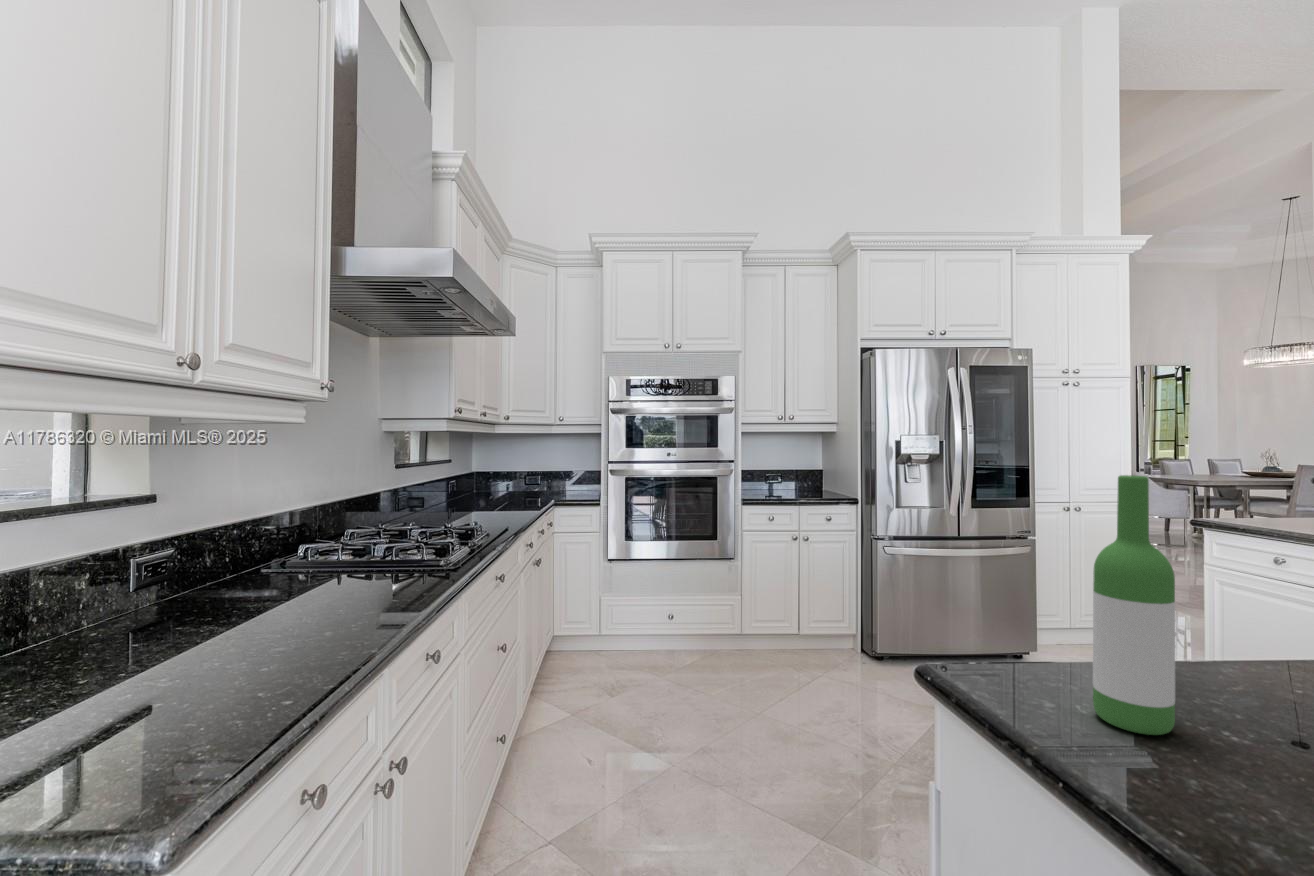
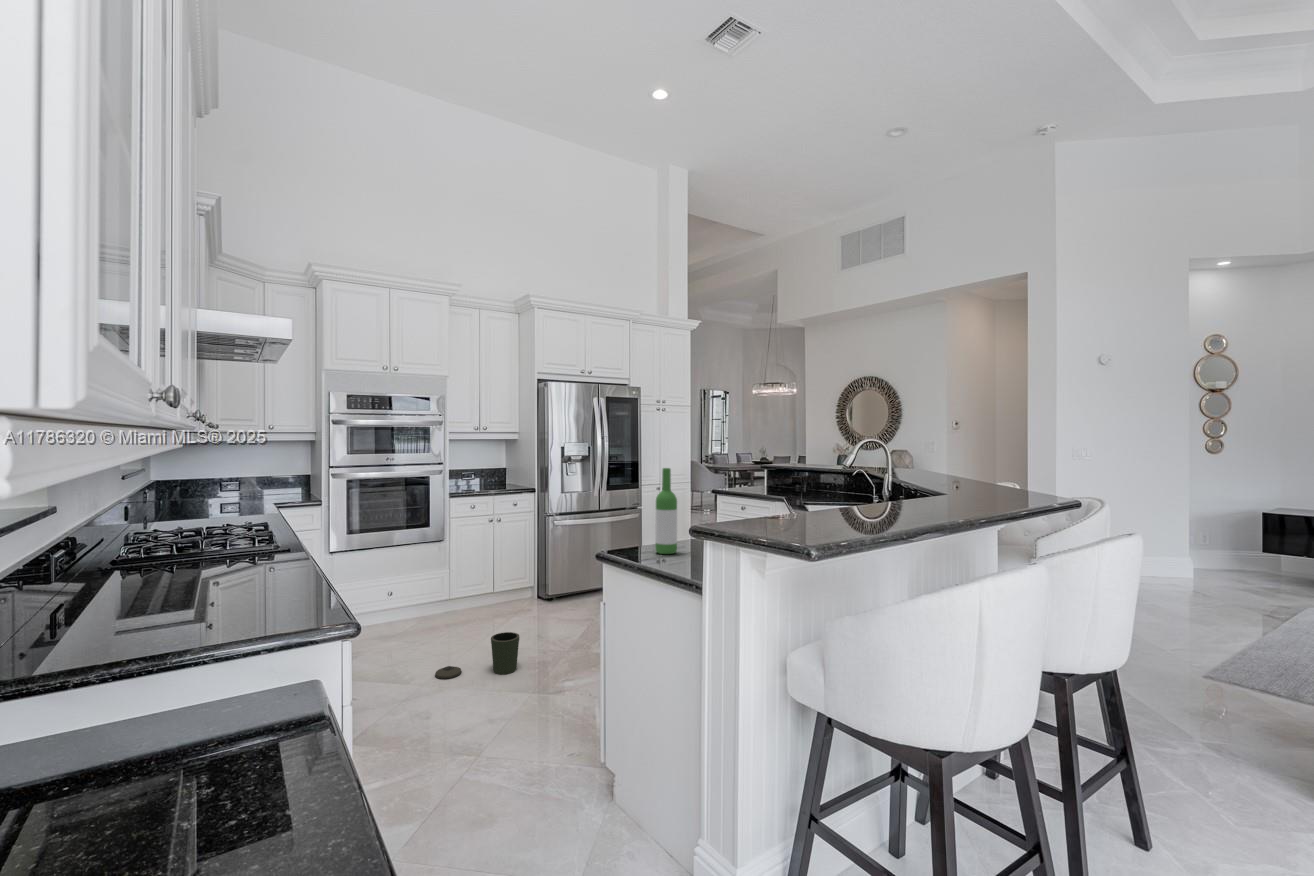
trash can: none [697,713,814,782] -> present [435,632,519,679]

